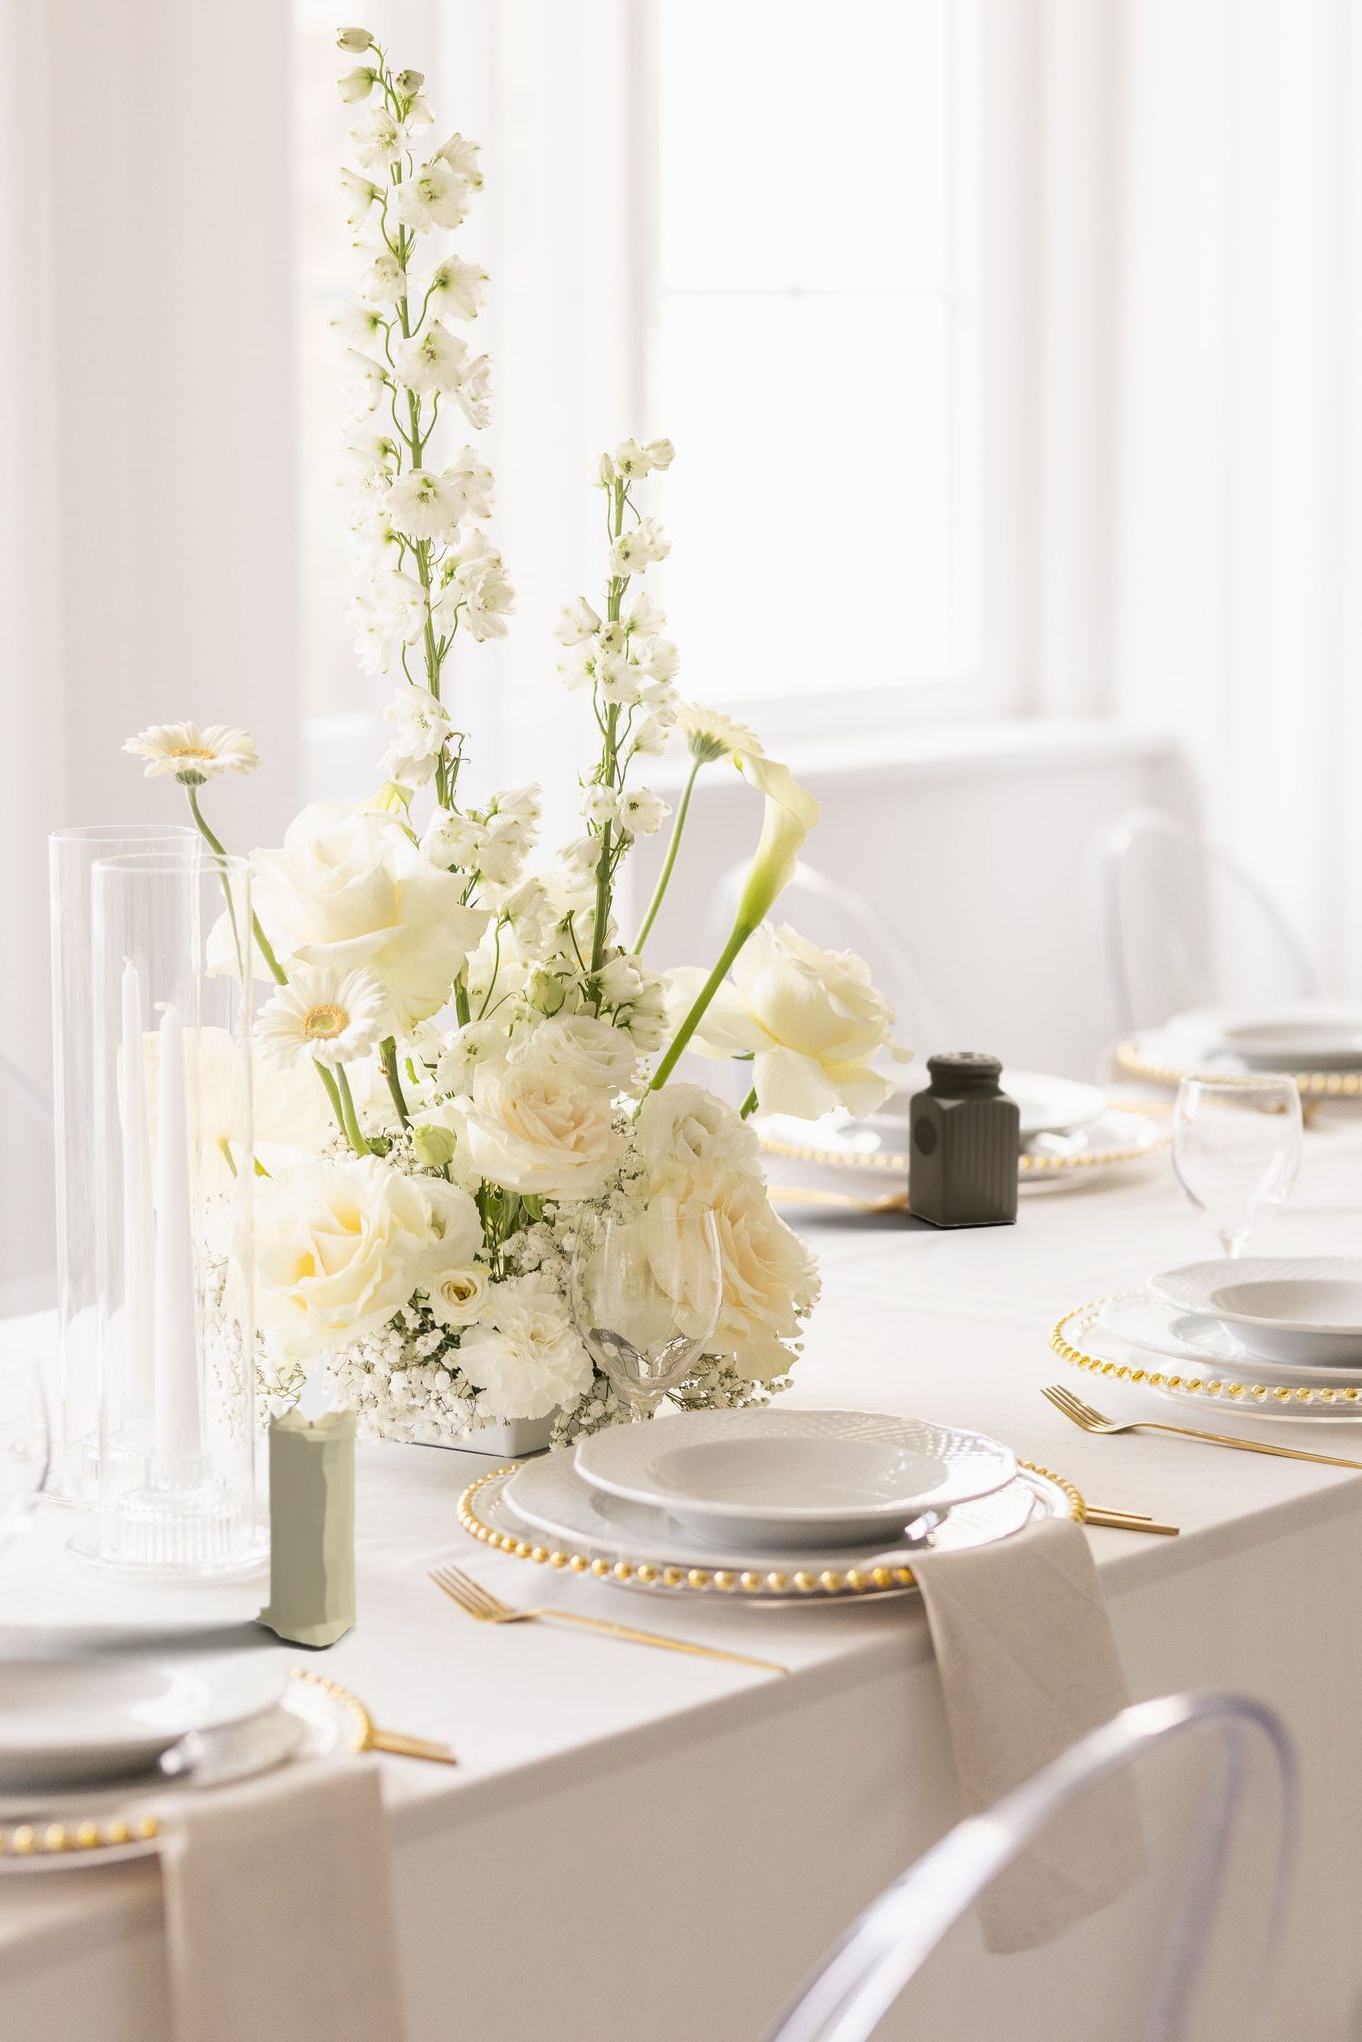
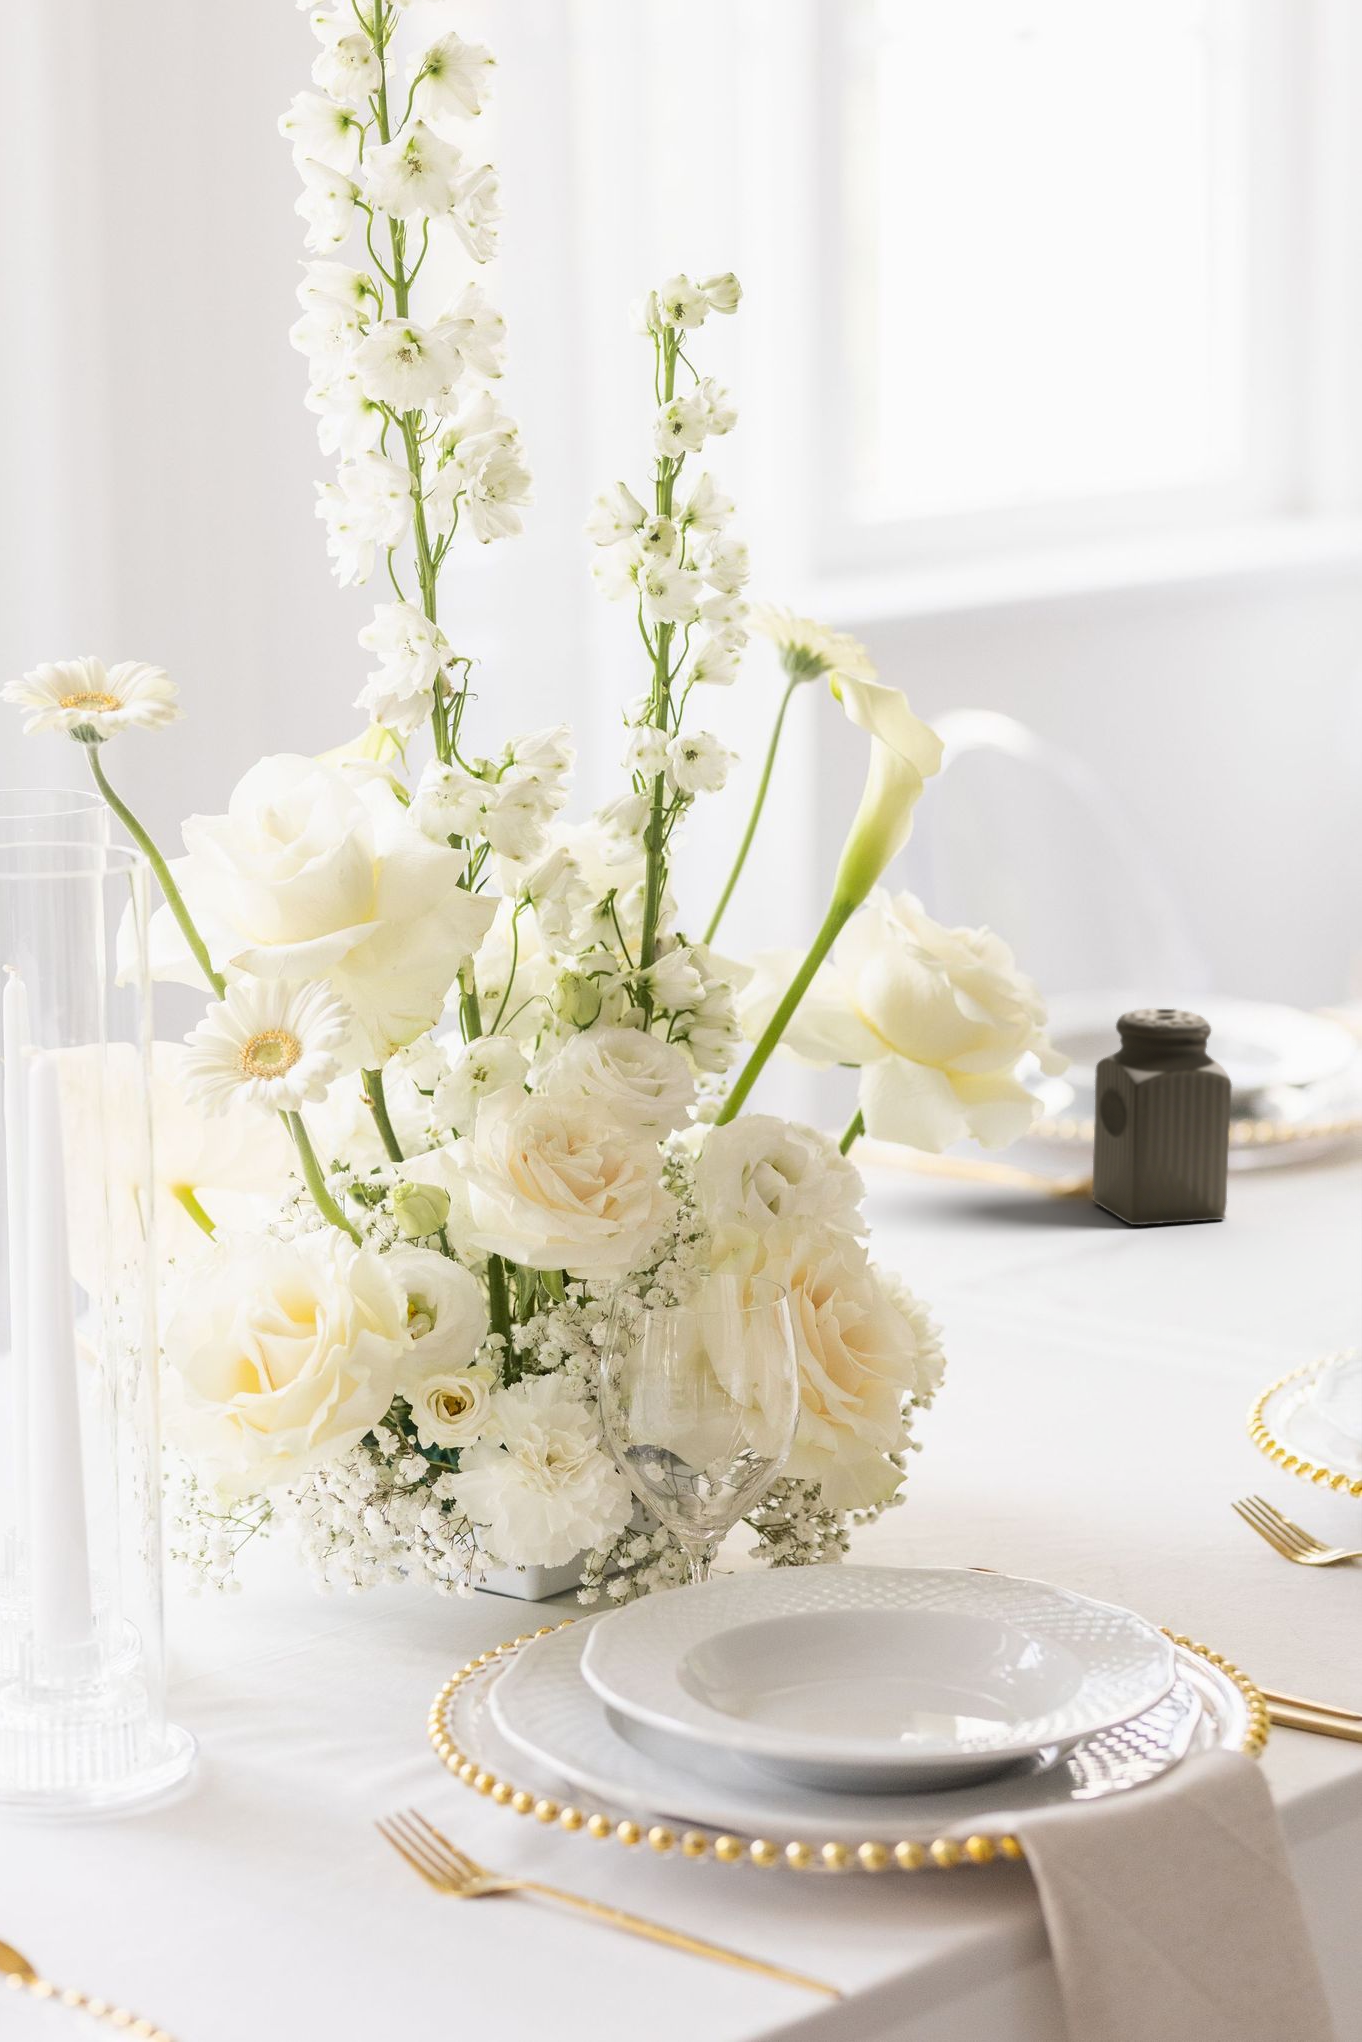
candle: present [254,1353,357,1647] -> none [136,1536,272,1932]

